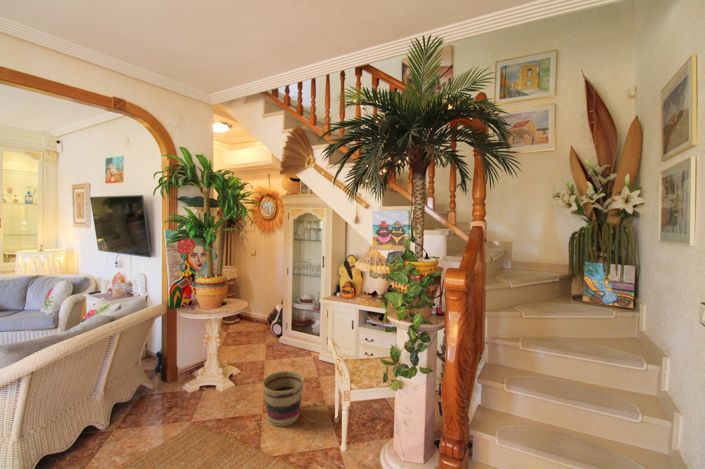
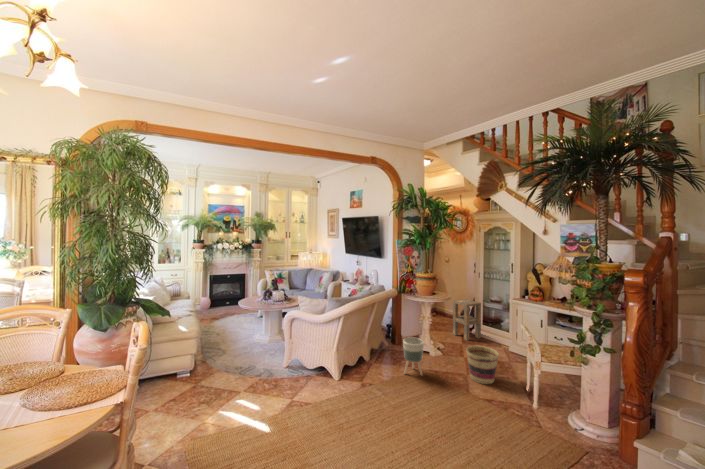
side table: none [257,301,290,355] -> present [453,299,481,341]
planter: none [159,382,198,449] -> present [403,337,424,375]

